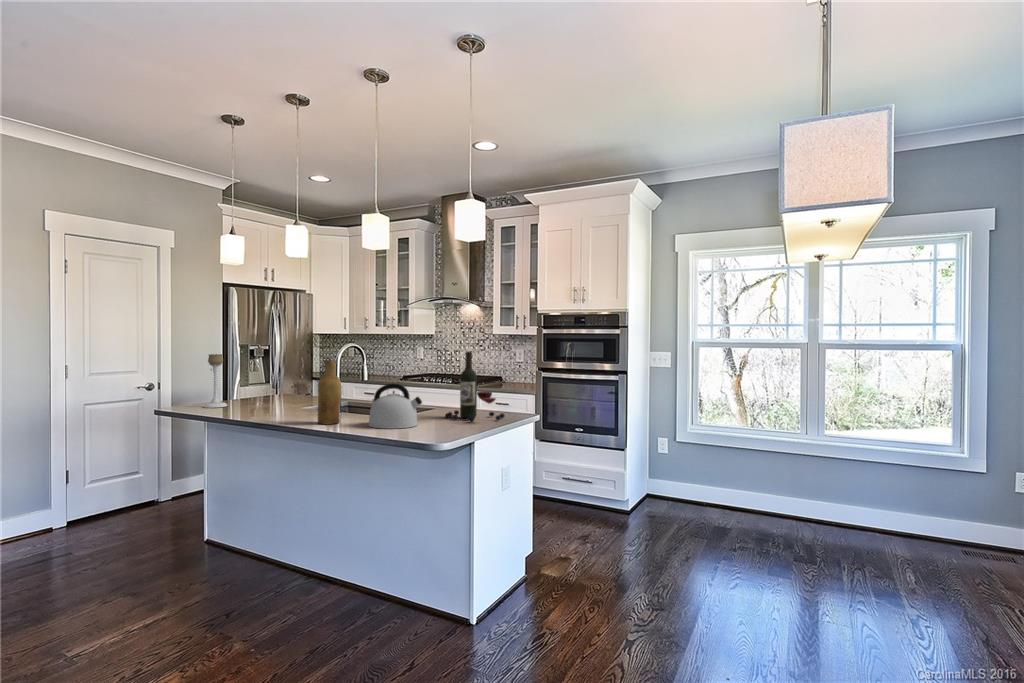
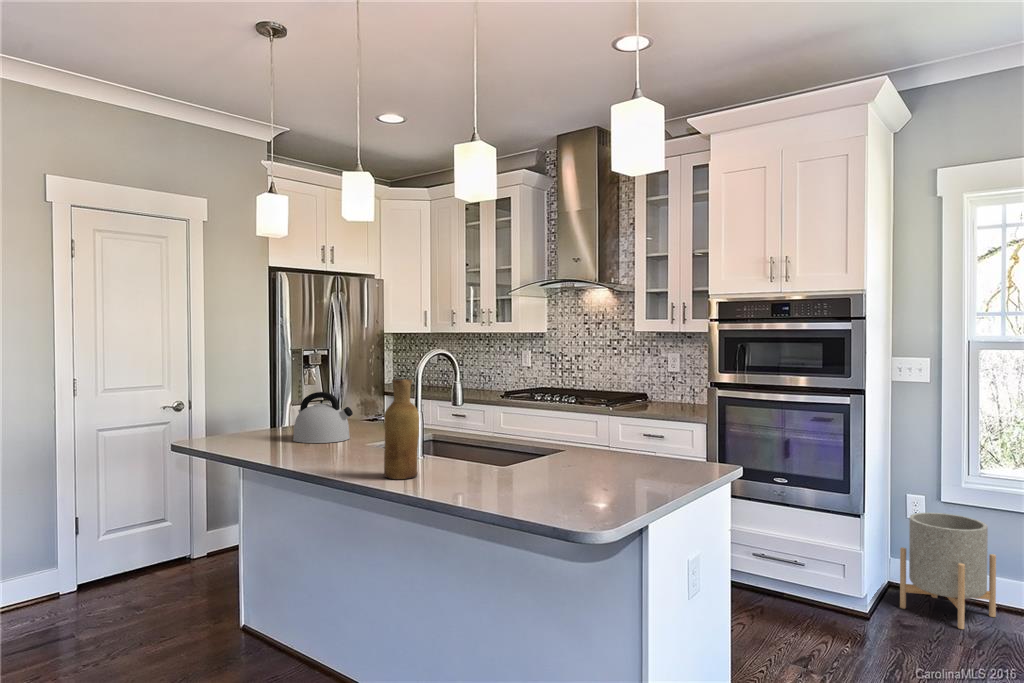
wine bottle: present [445,352,505,422] -> none [579,364,676,484]
candle holder: present [203,354,228,408] -> none [232,366,265,443]
kettle: present [368,384,422,428] -> present [293,392,353,443]
planter: none [652,448,706,517] -> present [900,513,996,629]

